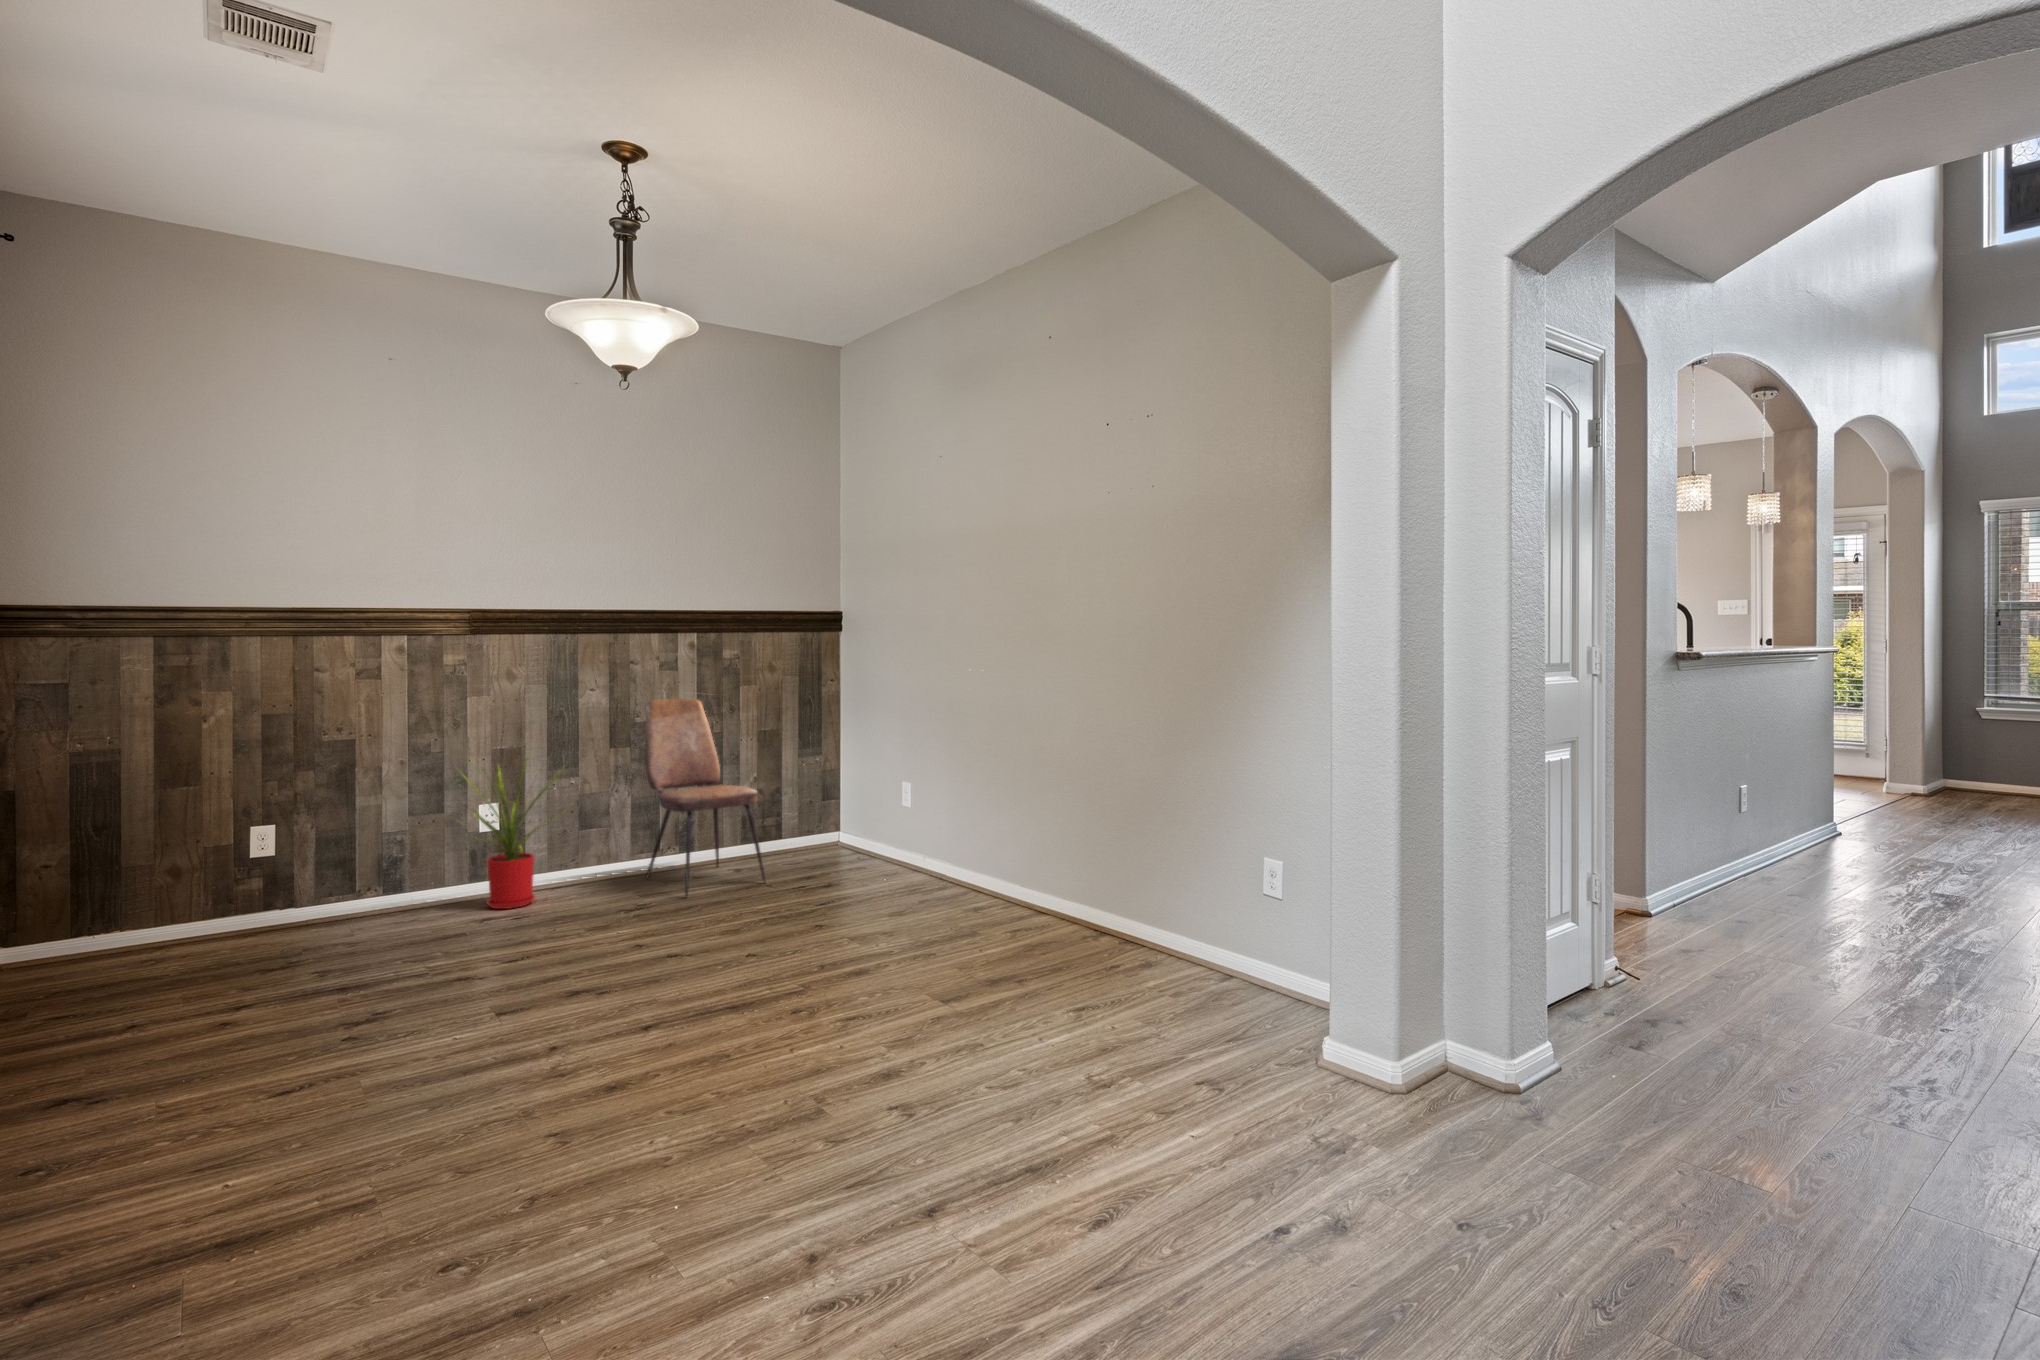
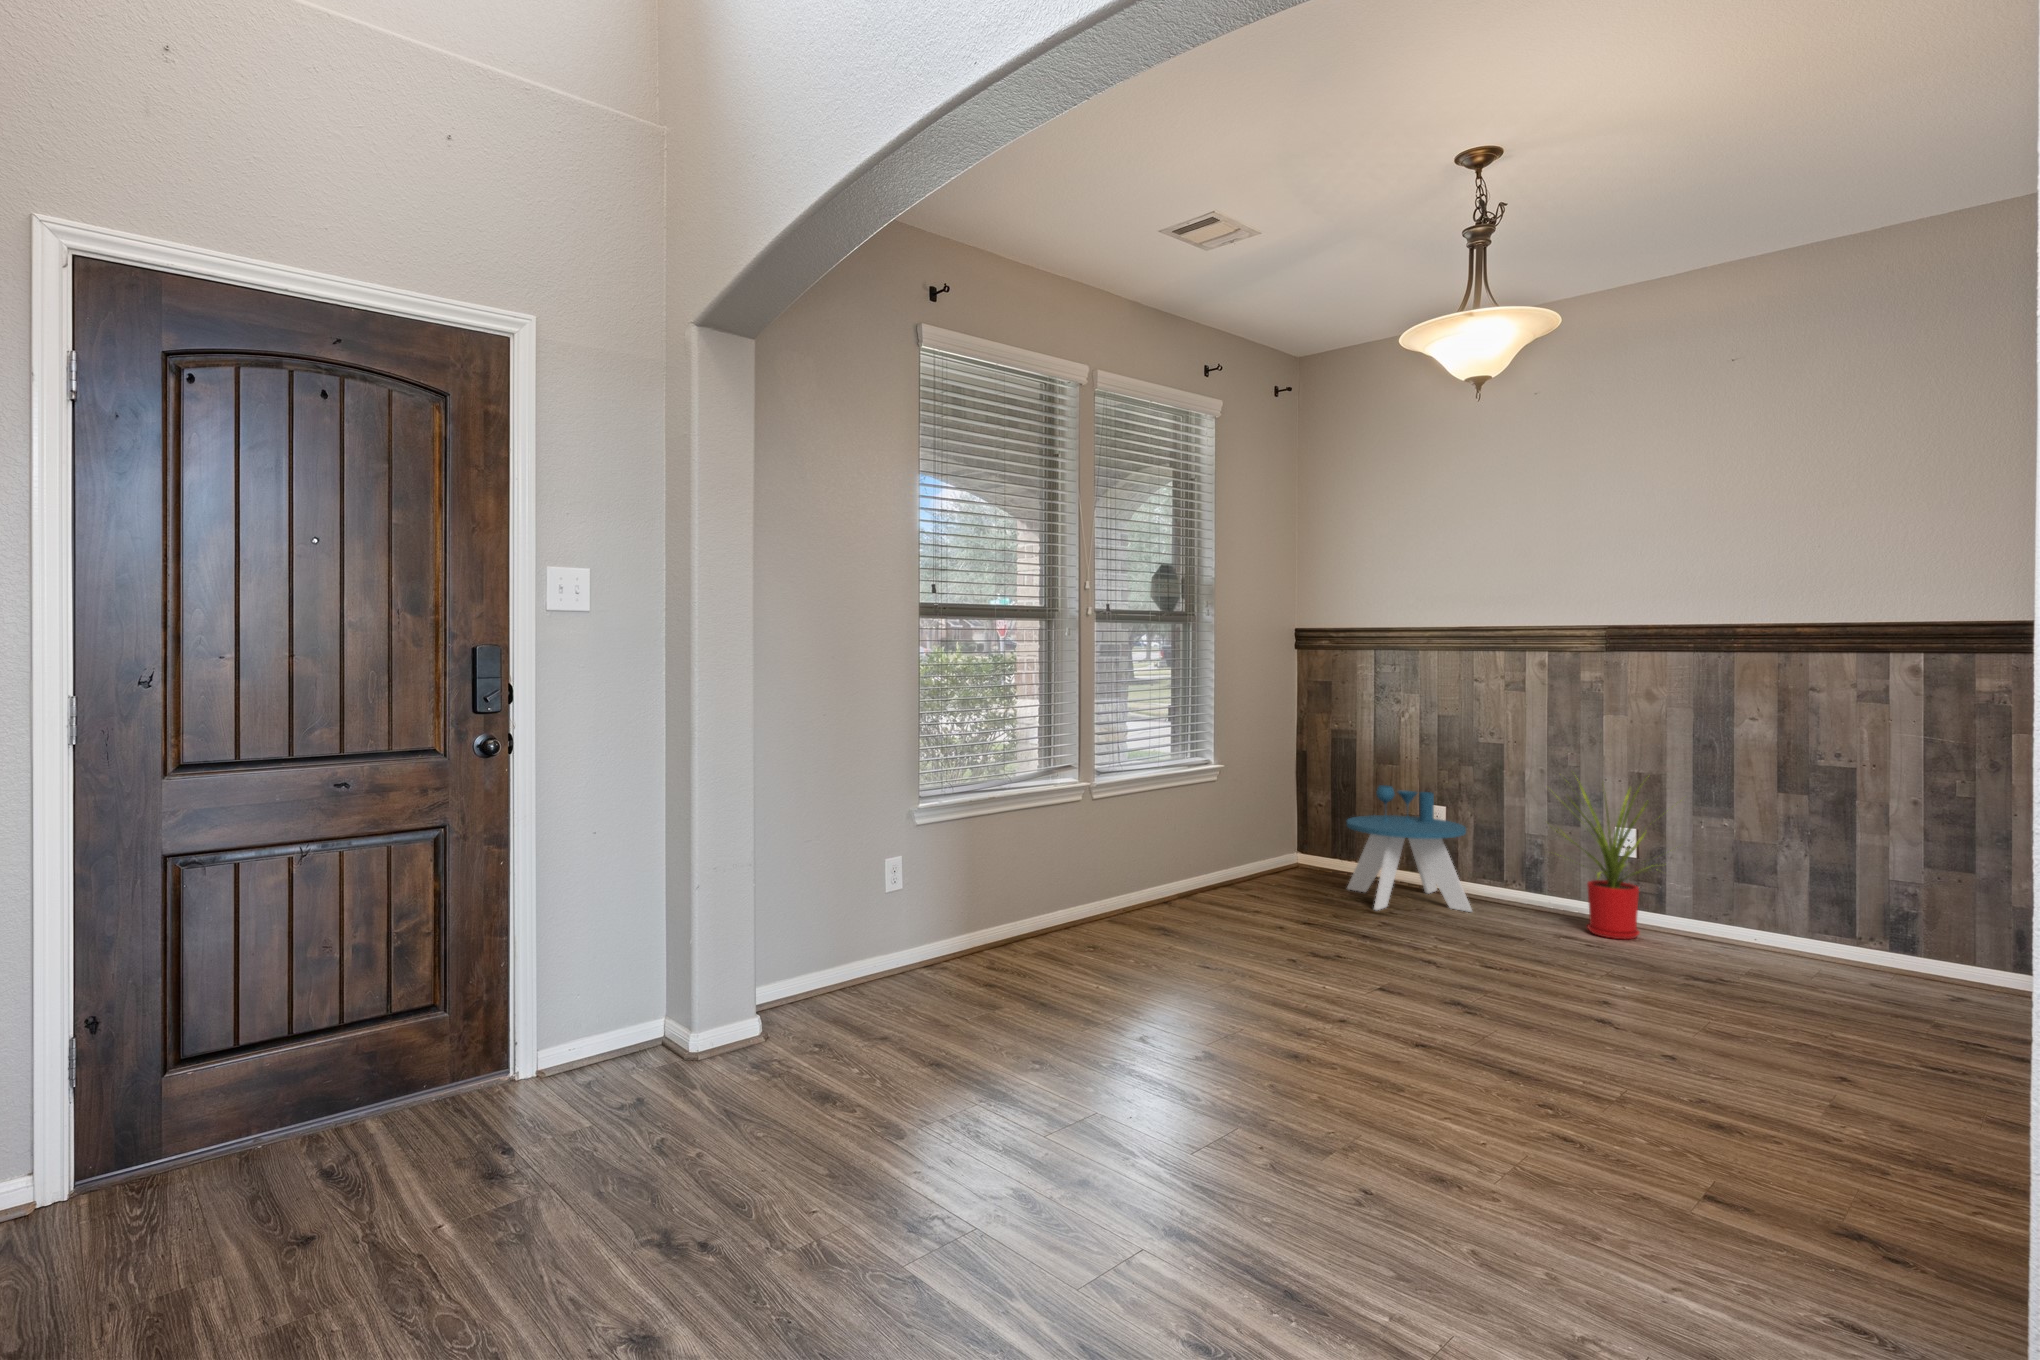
dining chair: present [645,698,766,898] -> none [1778,737,1934,1018]
side table: none [160,807,361,966] -> present [1347,785,1472,912]

